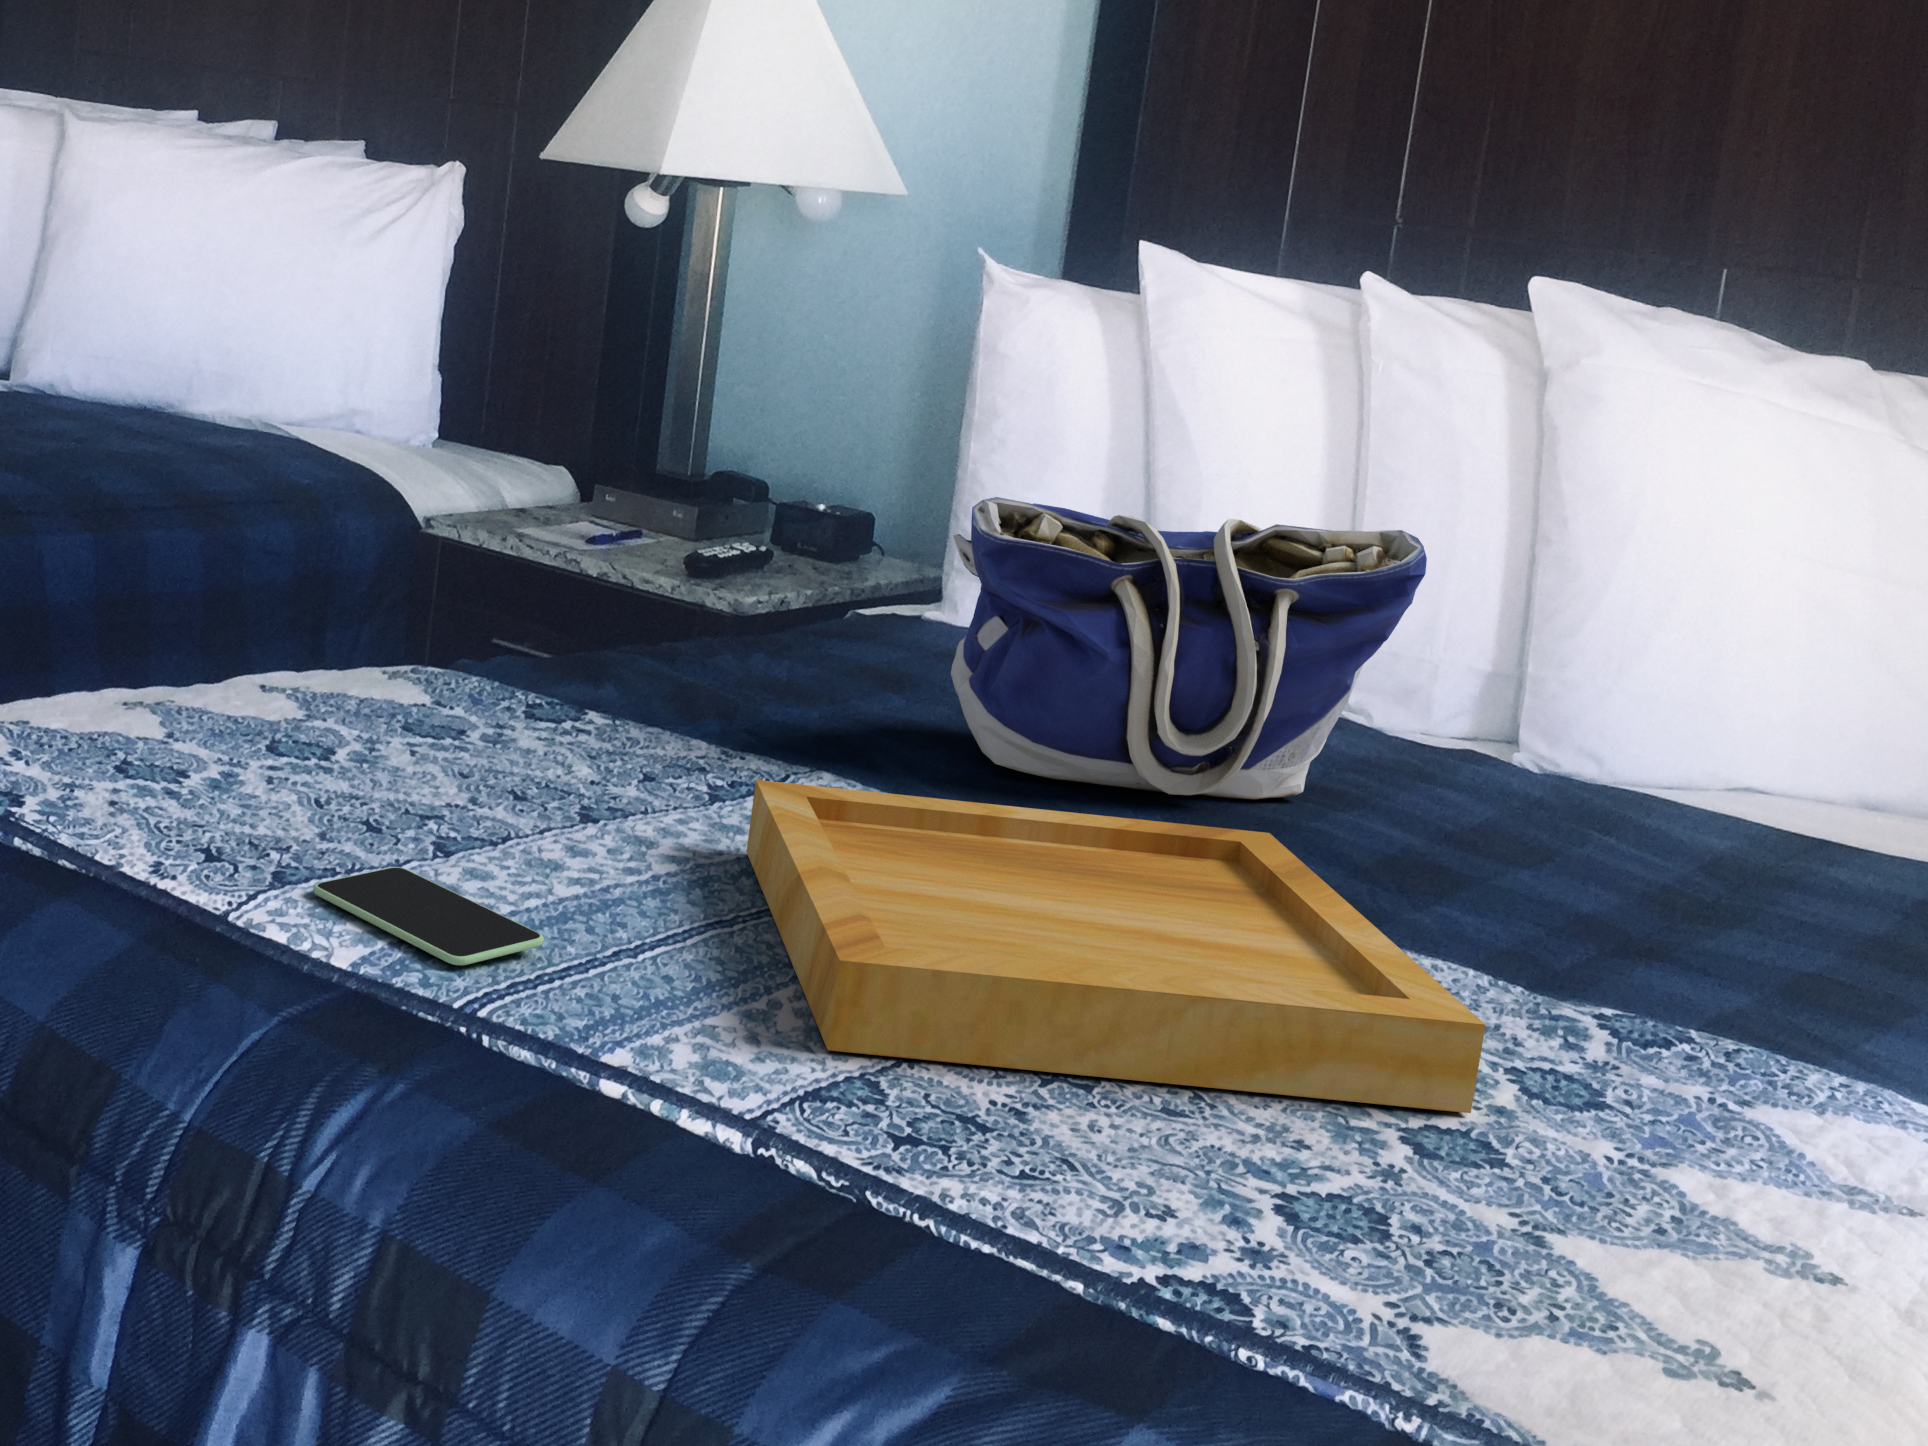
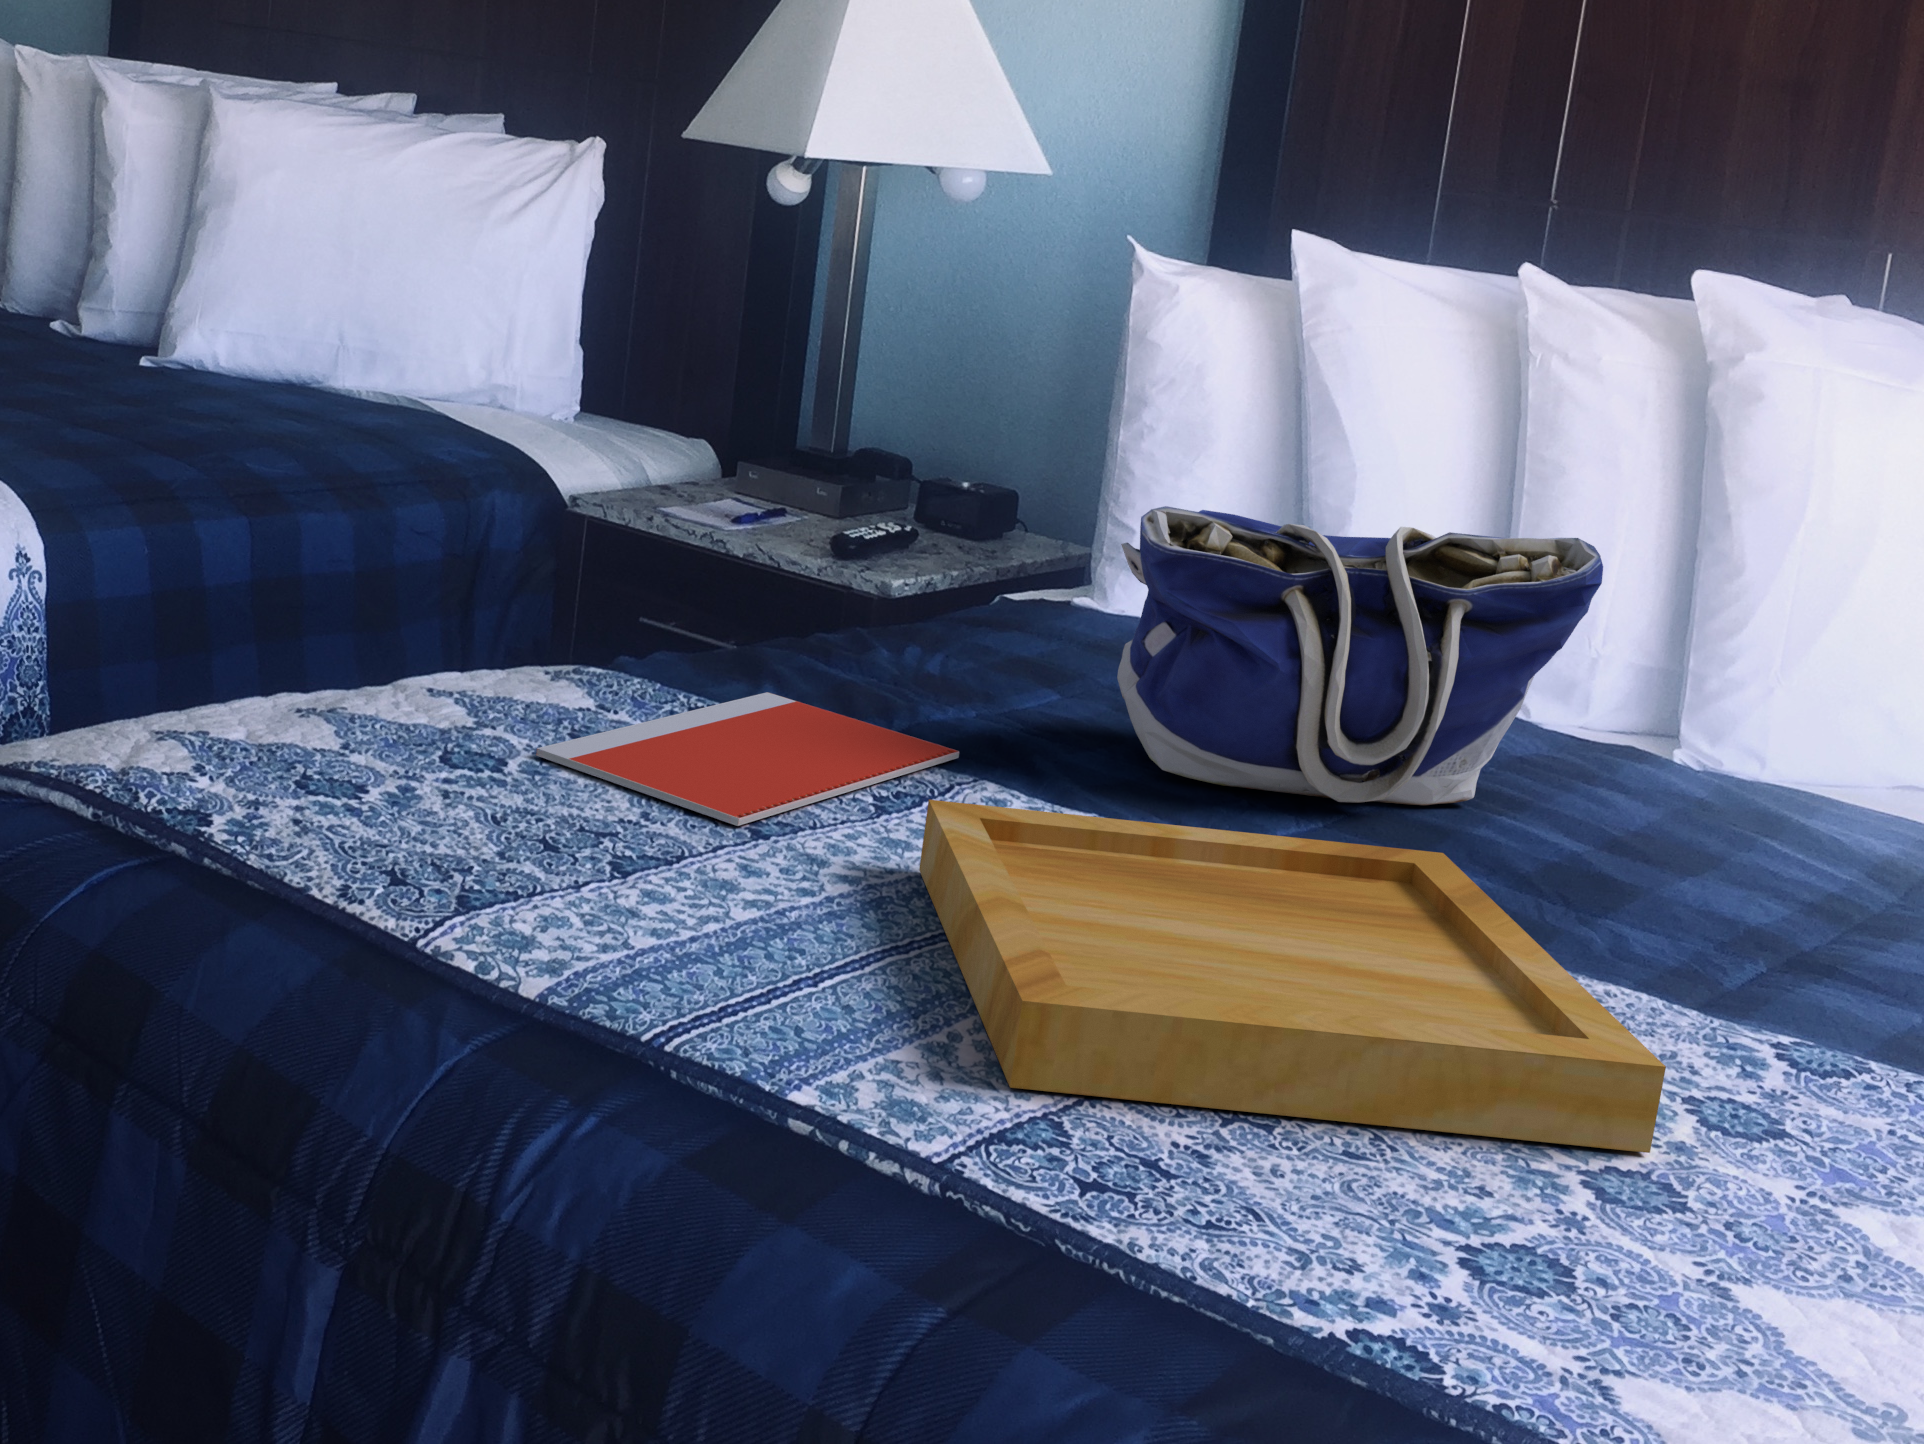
notebook: none [363,690,793,810] -> present [536,692,959,826]
smartphone: present [313,867,544,965] -> none [500,892,727,998]

